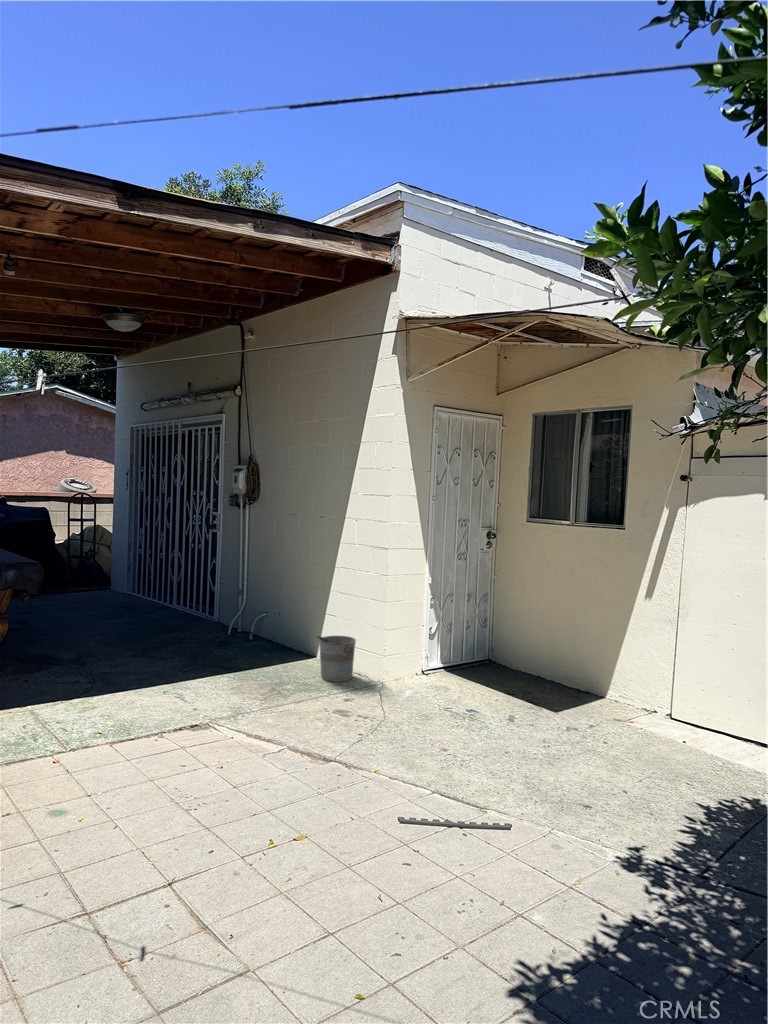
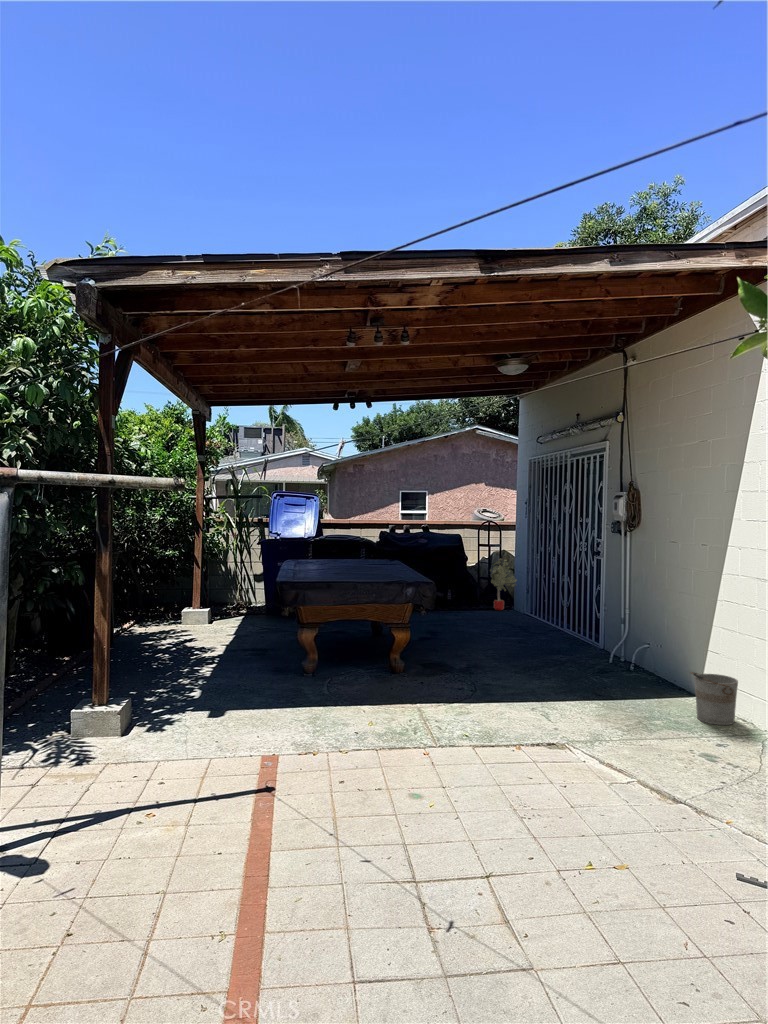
potted tree: none [83,534,118,593] -> present [490,559,517,611]

